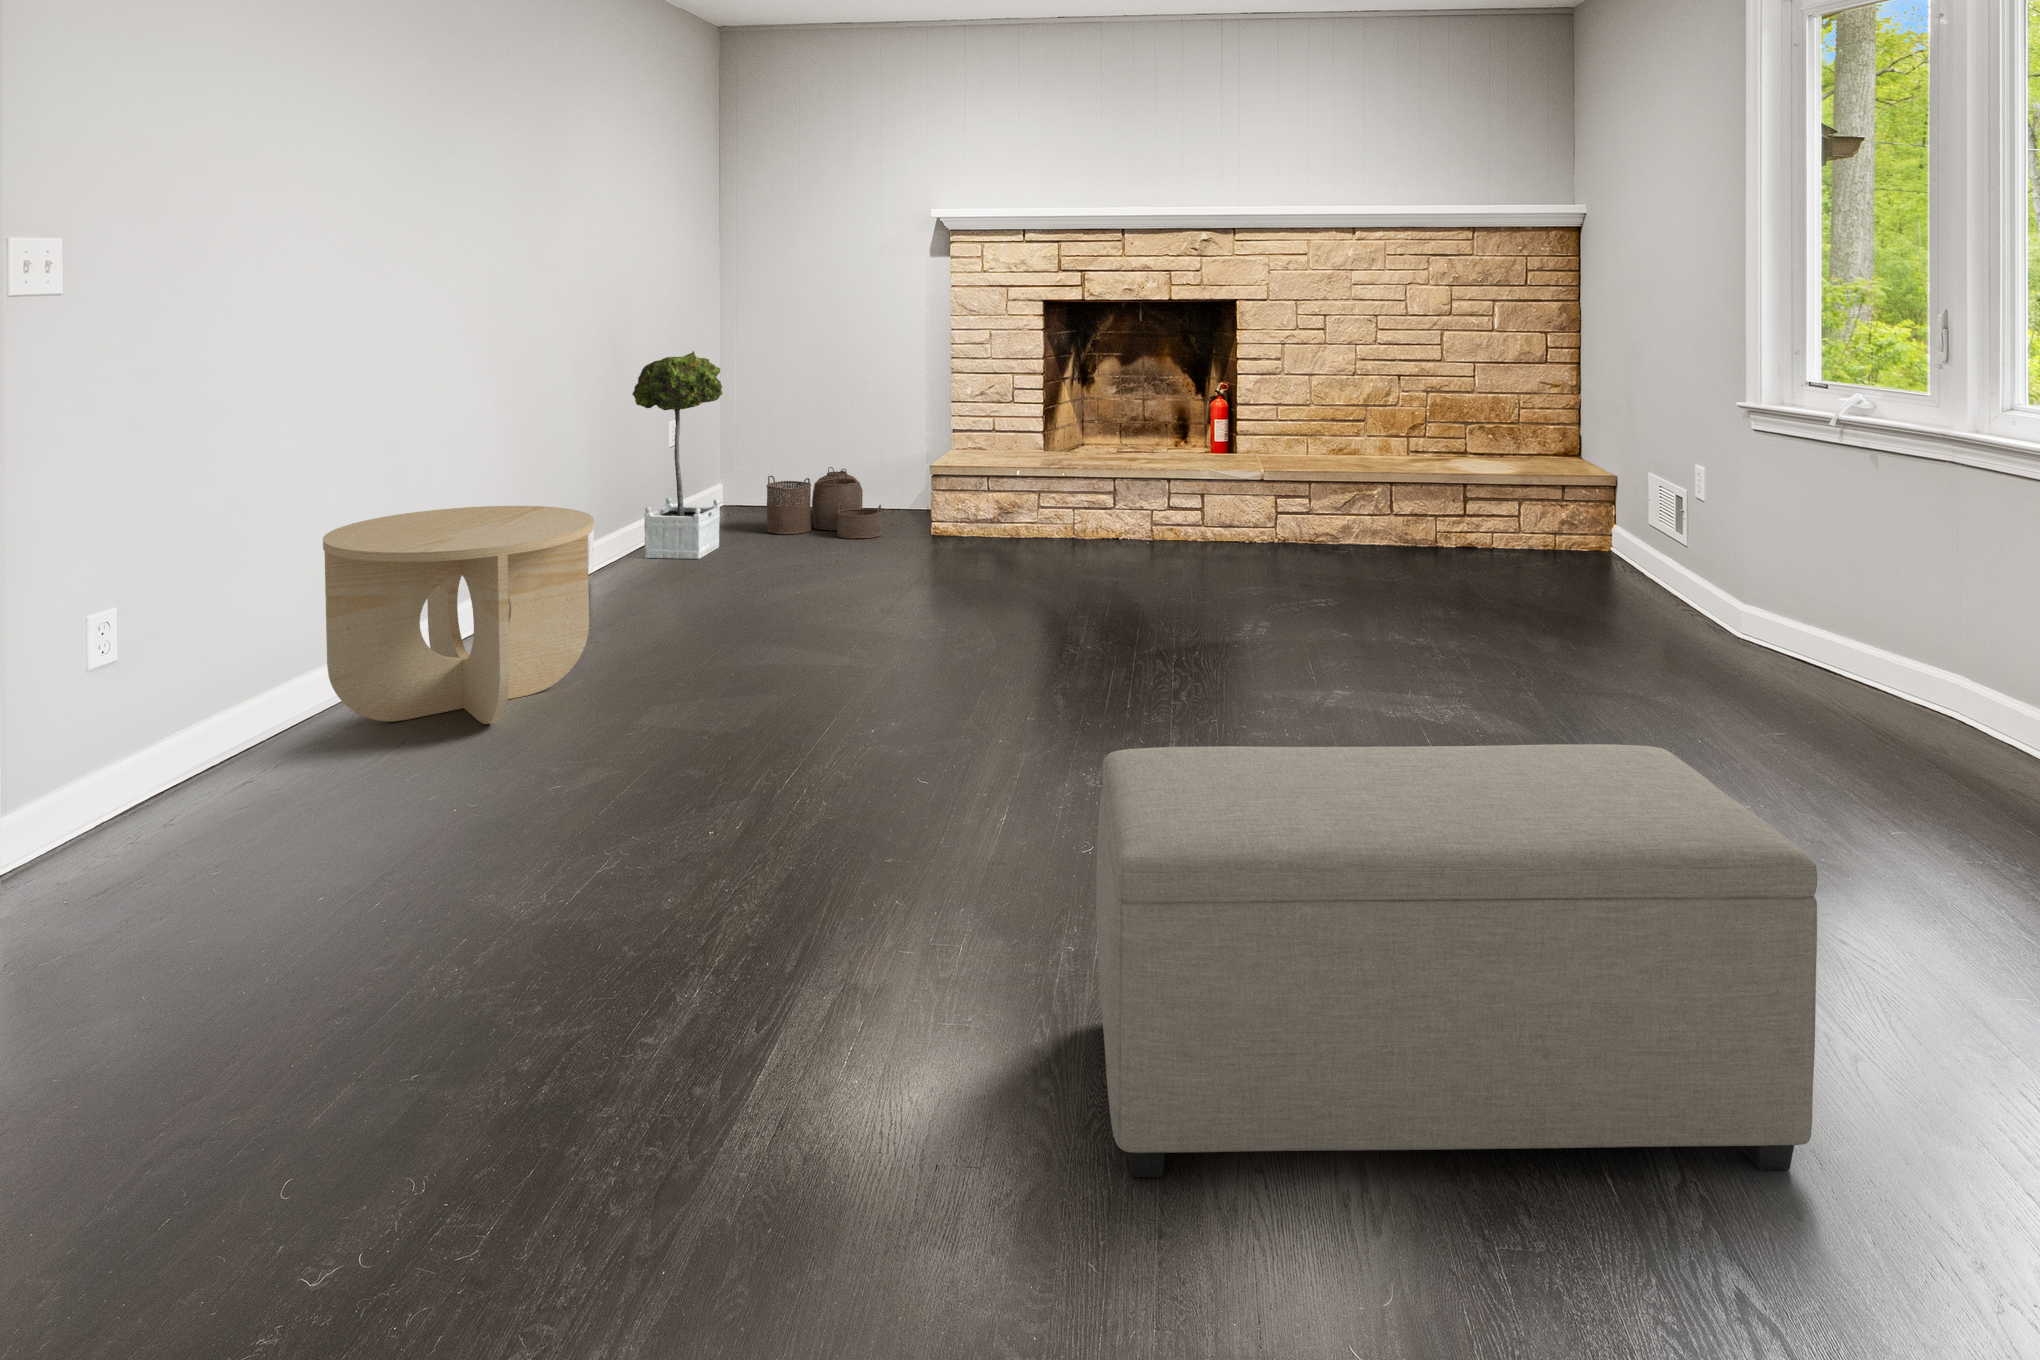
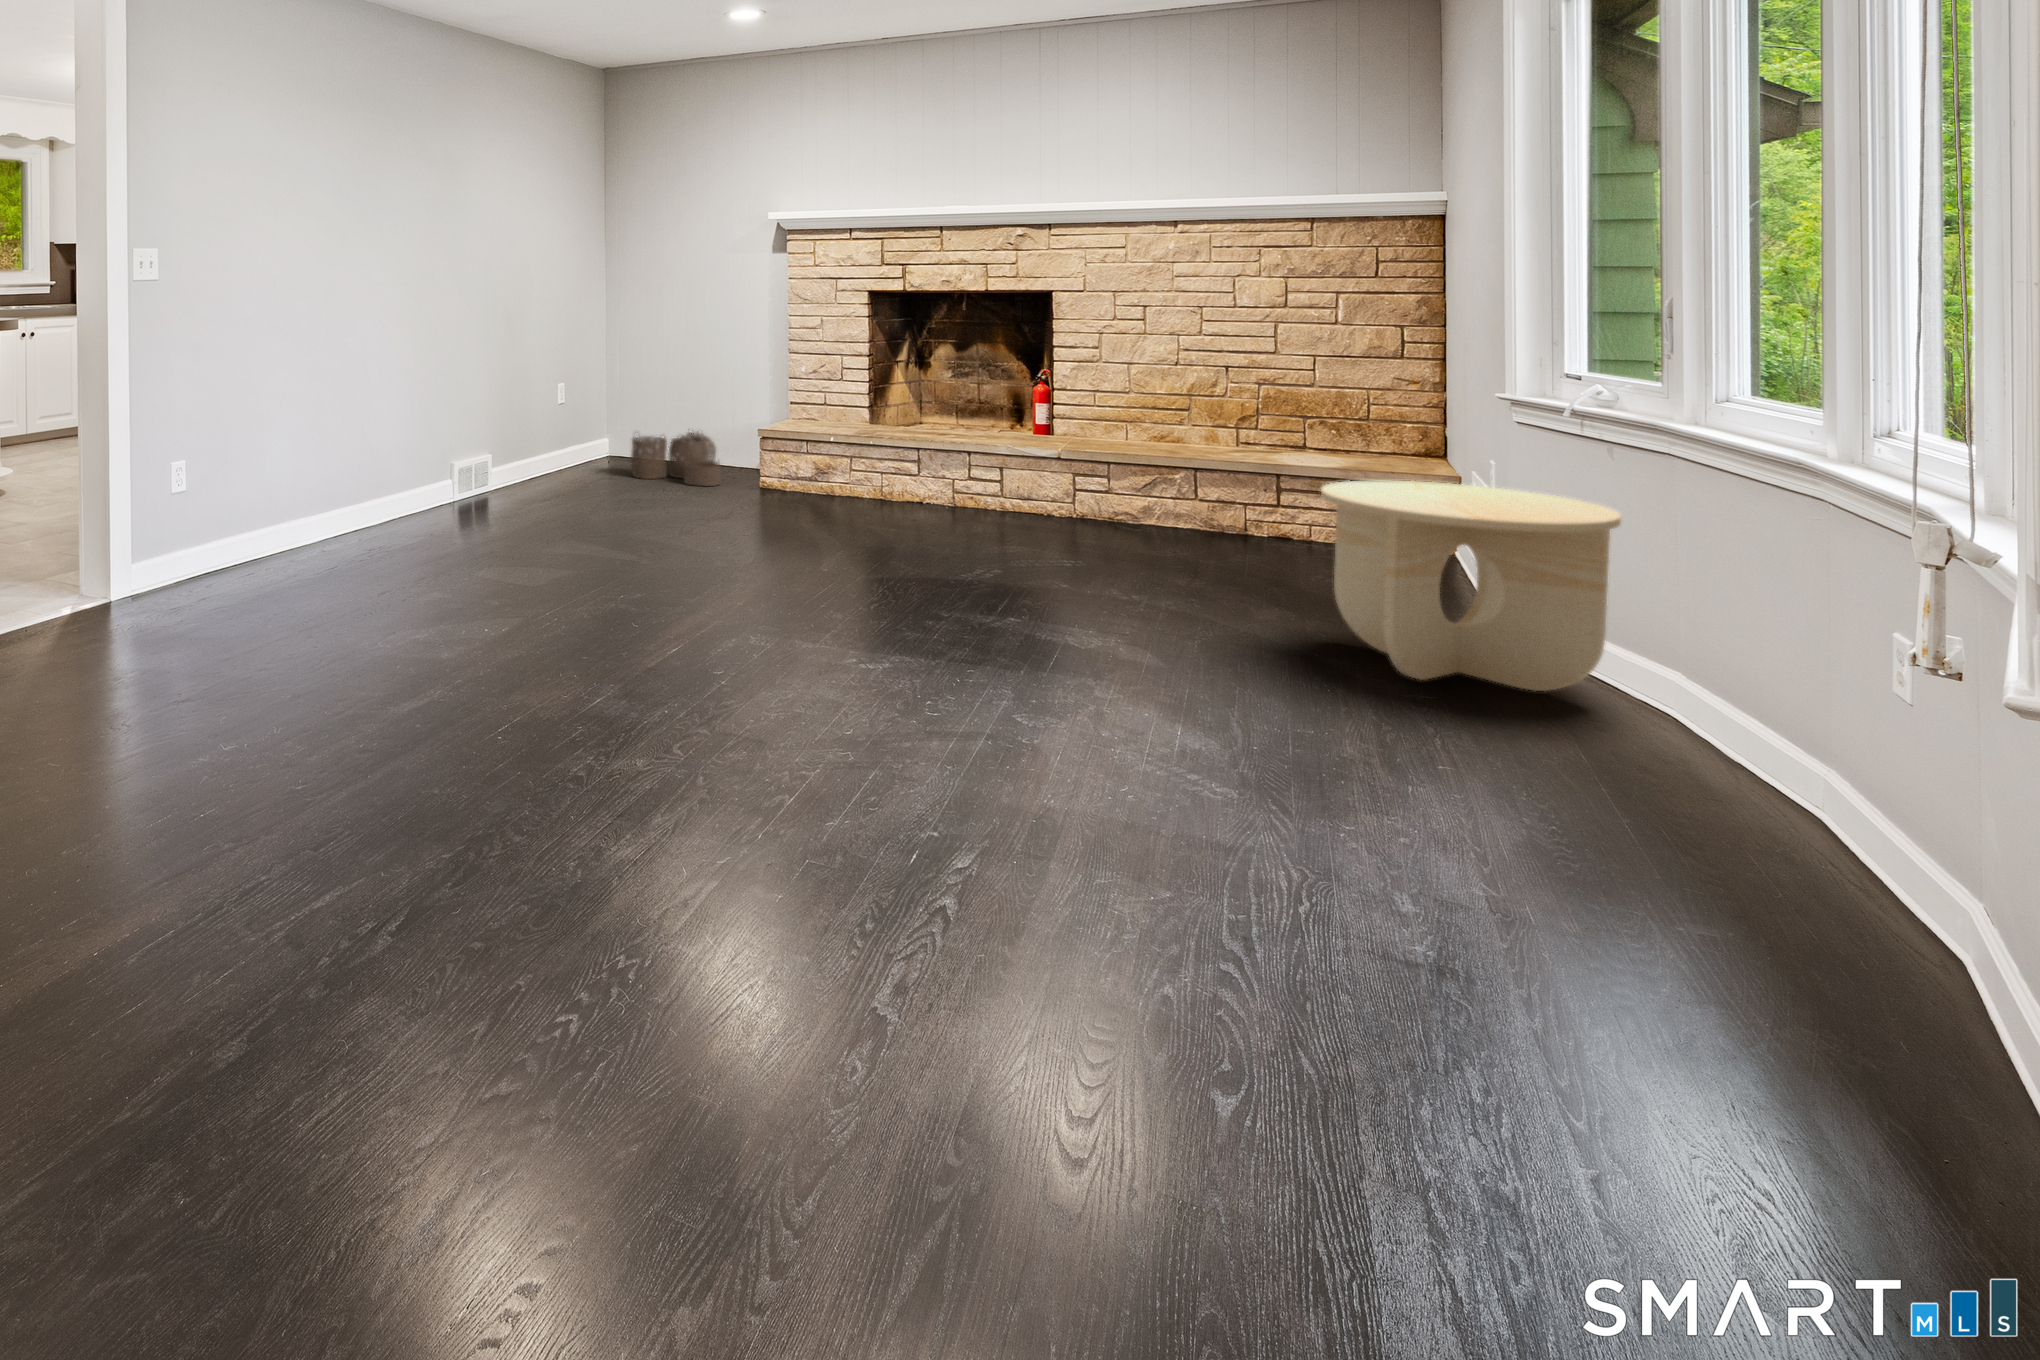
potted tree: present [632,351,722,559] -> none [522,328,590,490]
side table: present [323,506,594,724] -> present [1321,481,1621,691]
ottoman: present [1096,744,1817,1177] -> none [573,588,1078,939]

